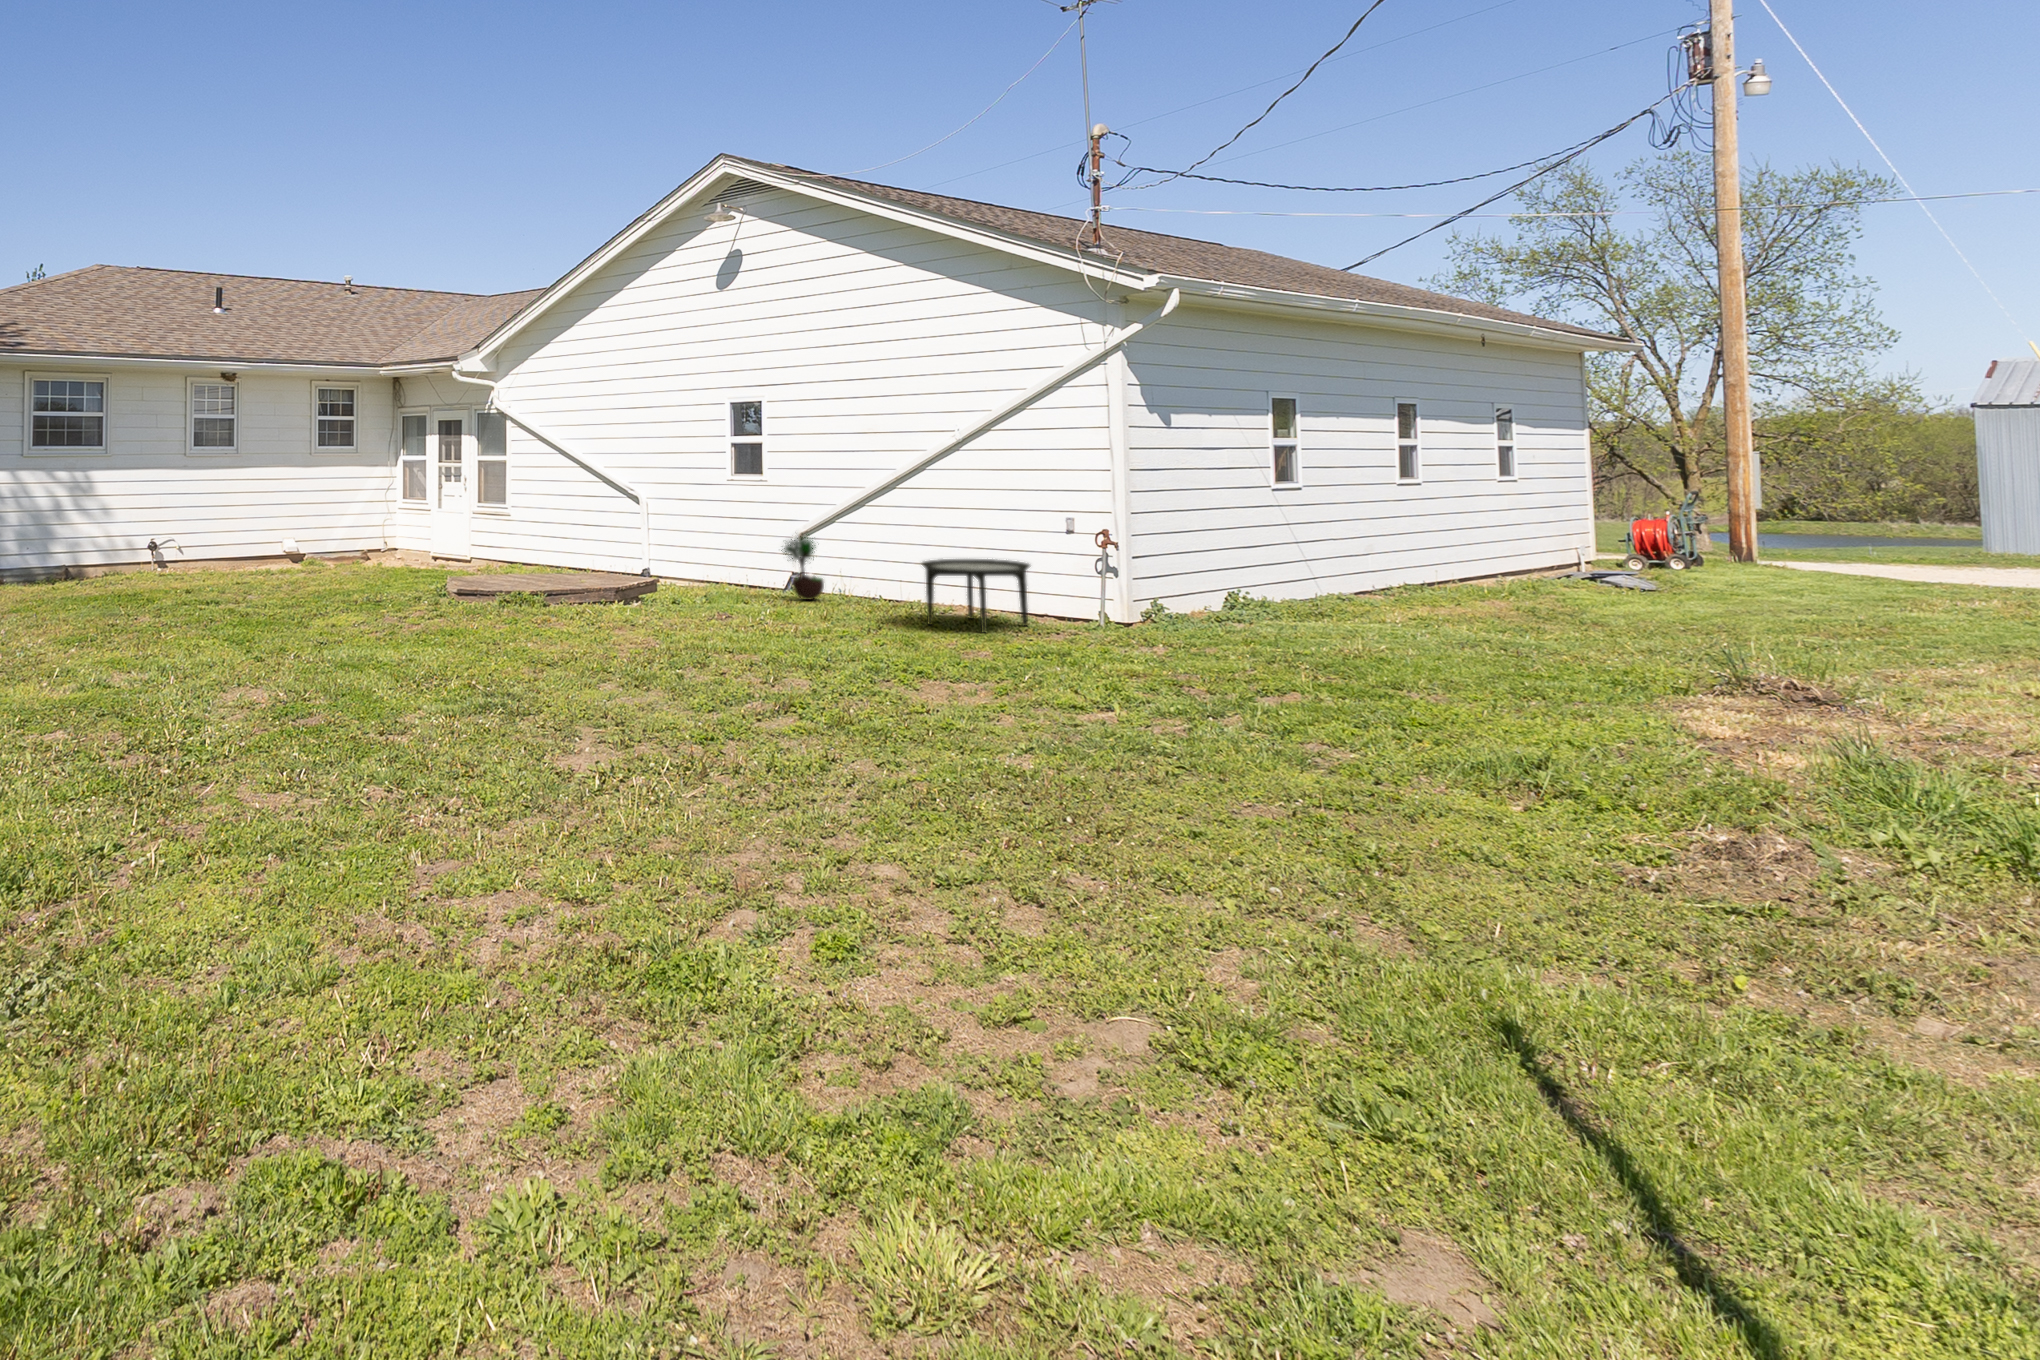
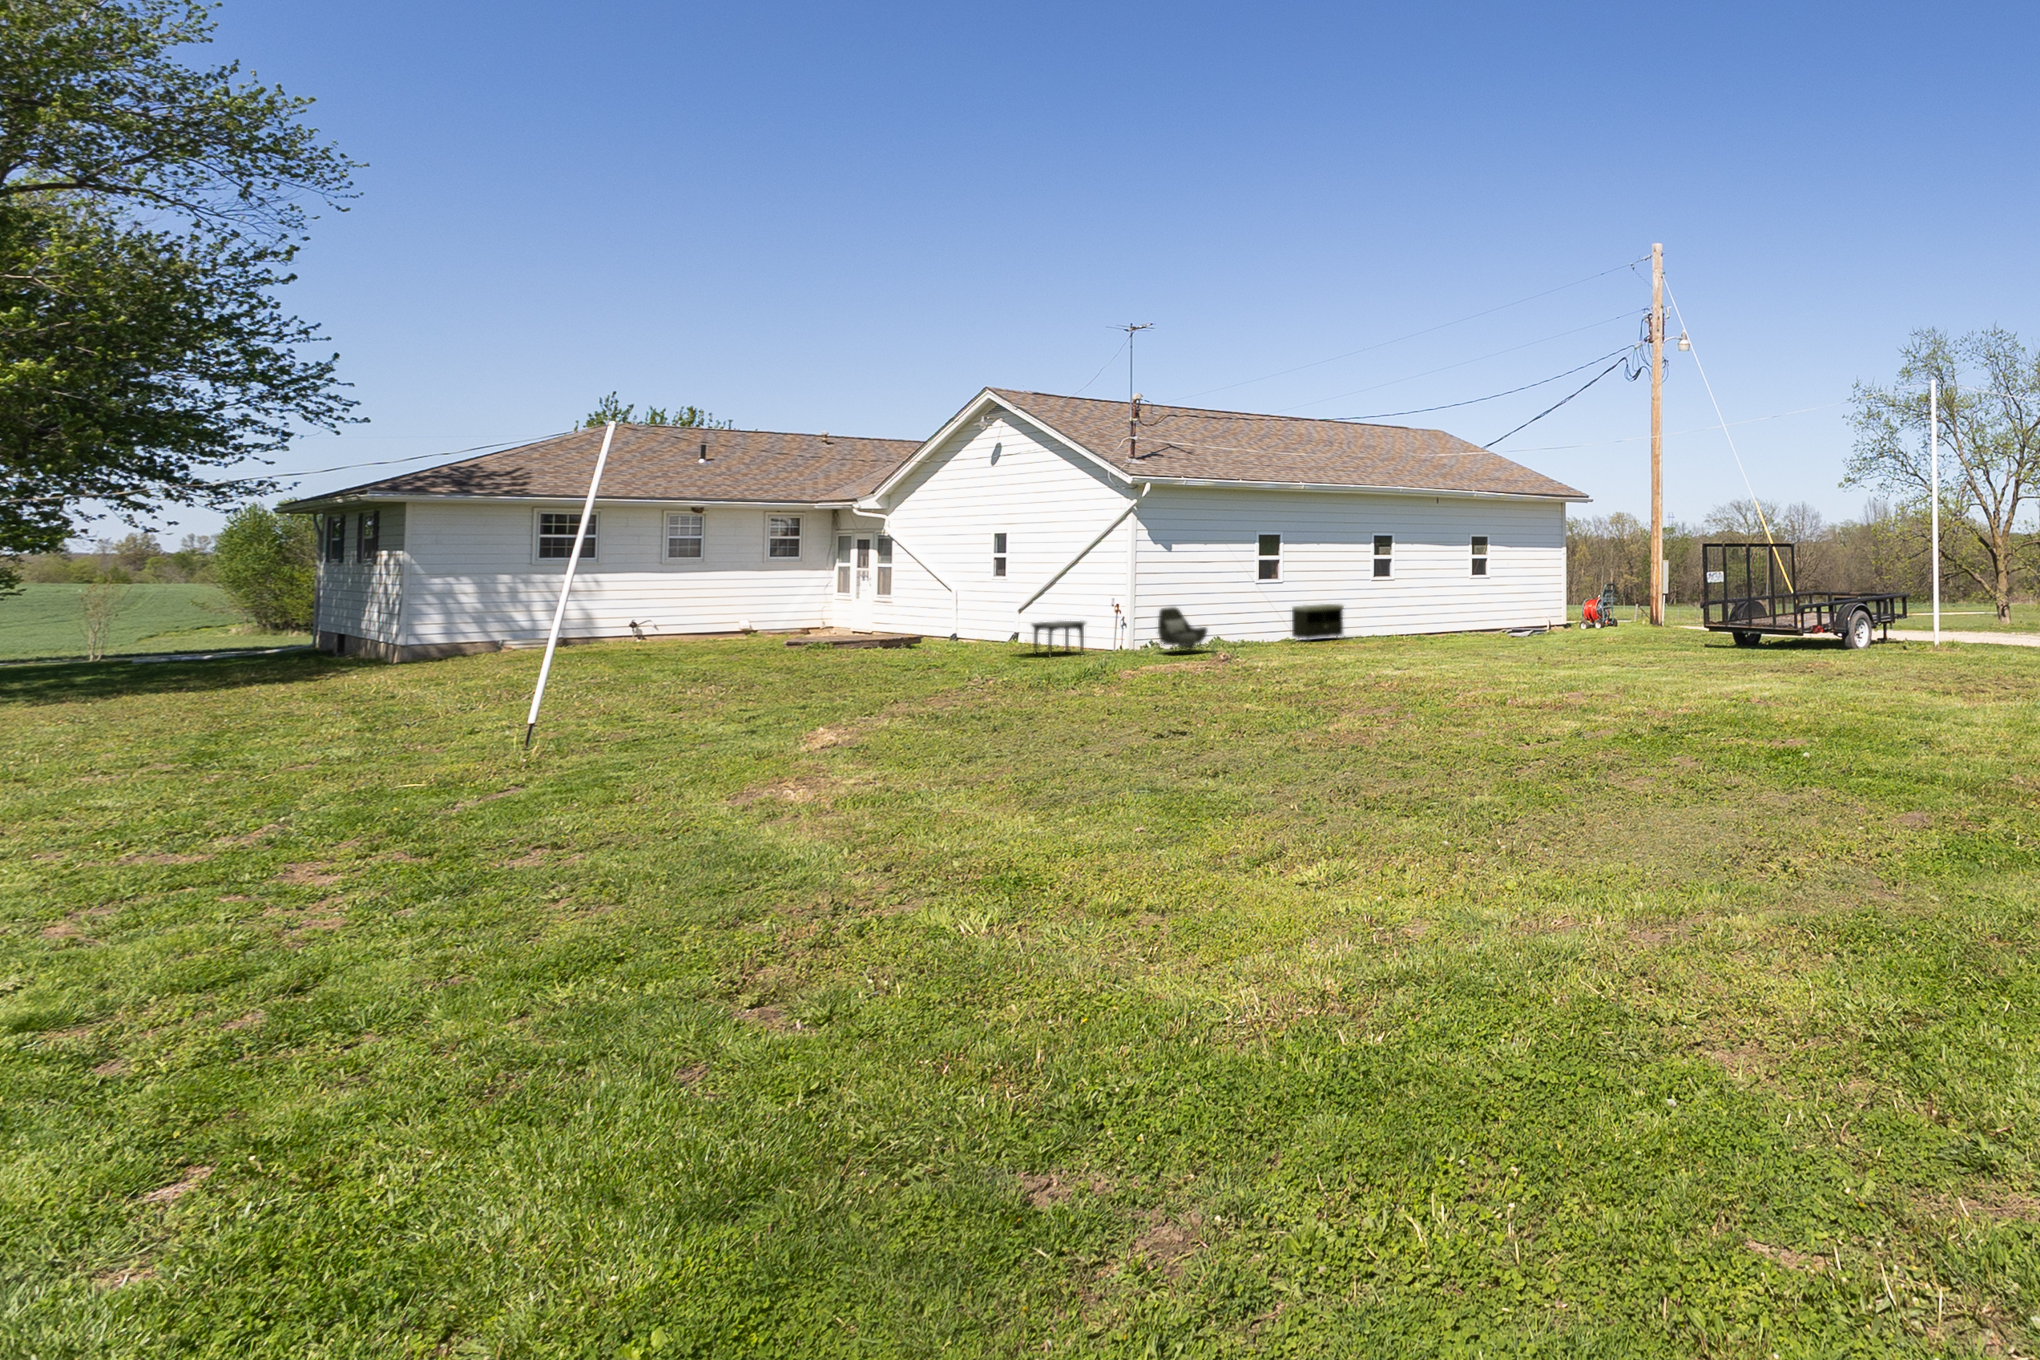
storage bench: none [1324,527,1420,600] -> present [1292,604,1344,639]
potted tree: present [781,534,824,600] -> none [994,607,1023,647]
armchair: none [1174,535,1288,635] -> present [1158,607,1207,650]

